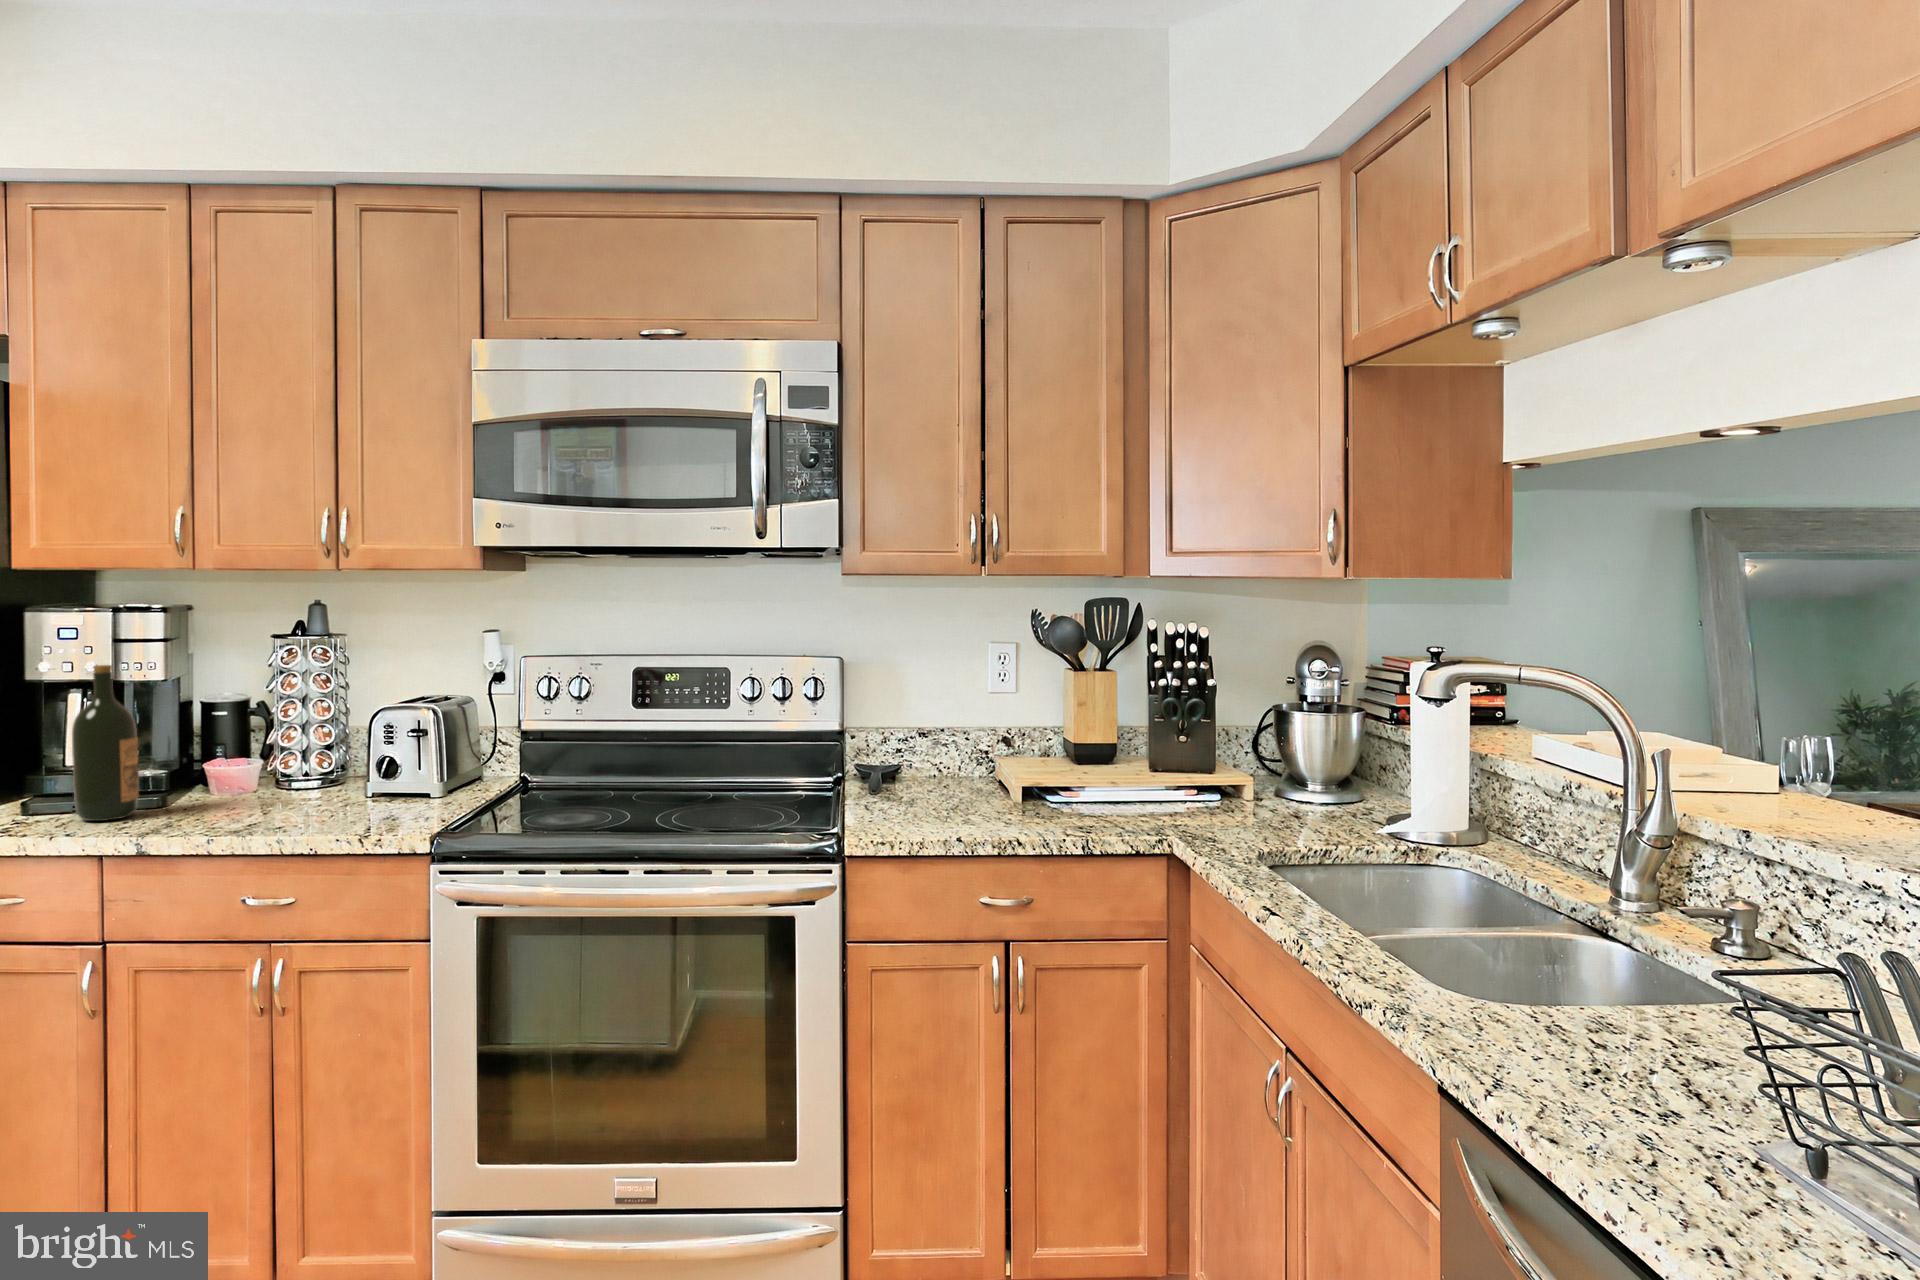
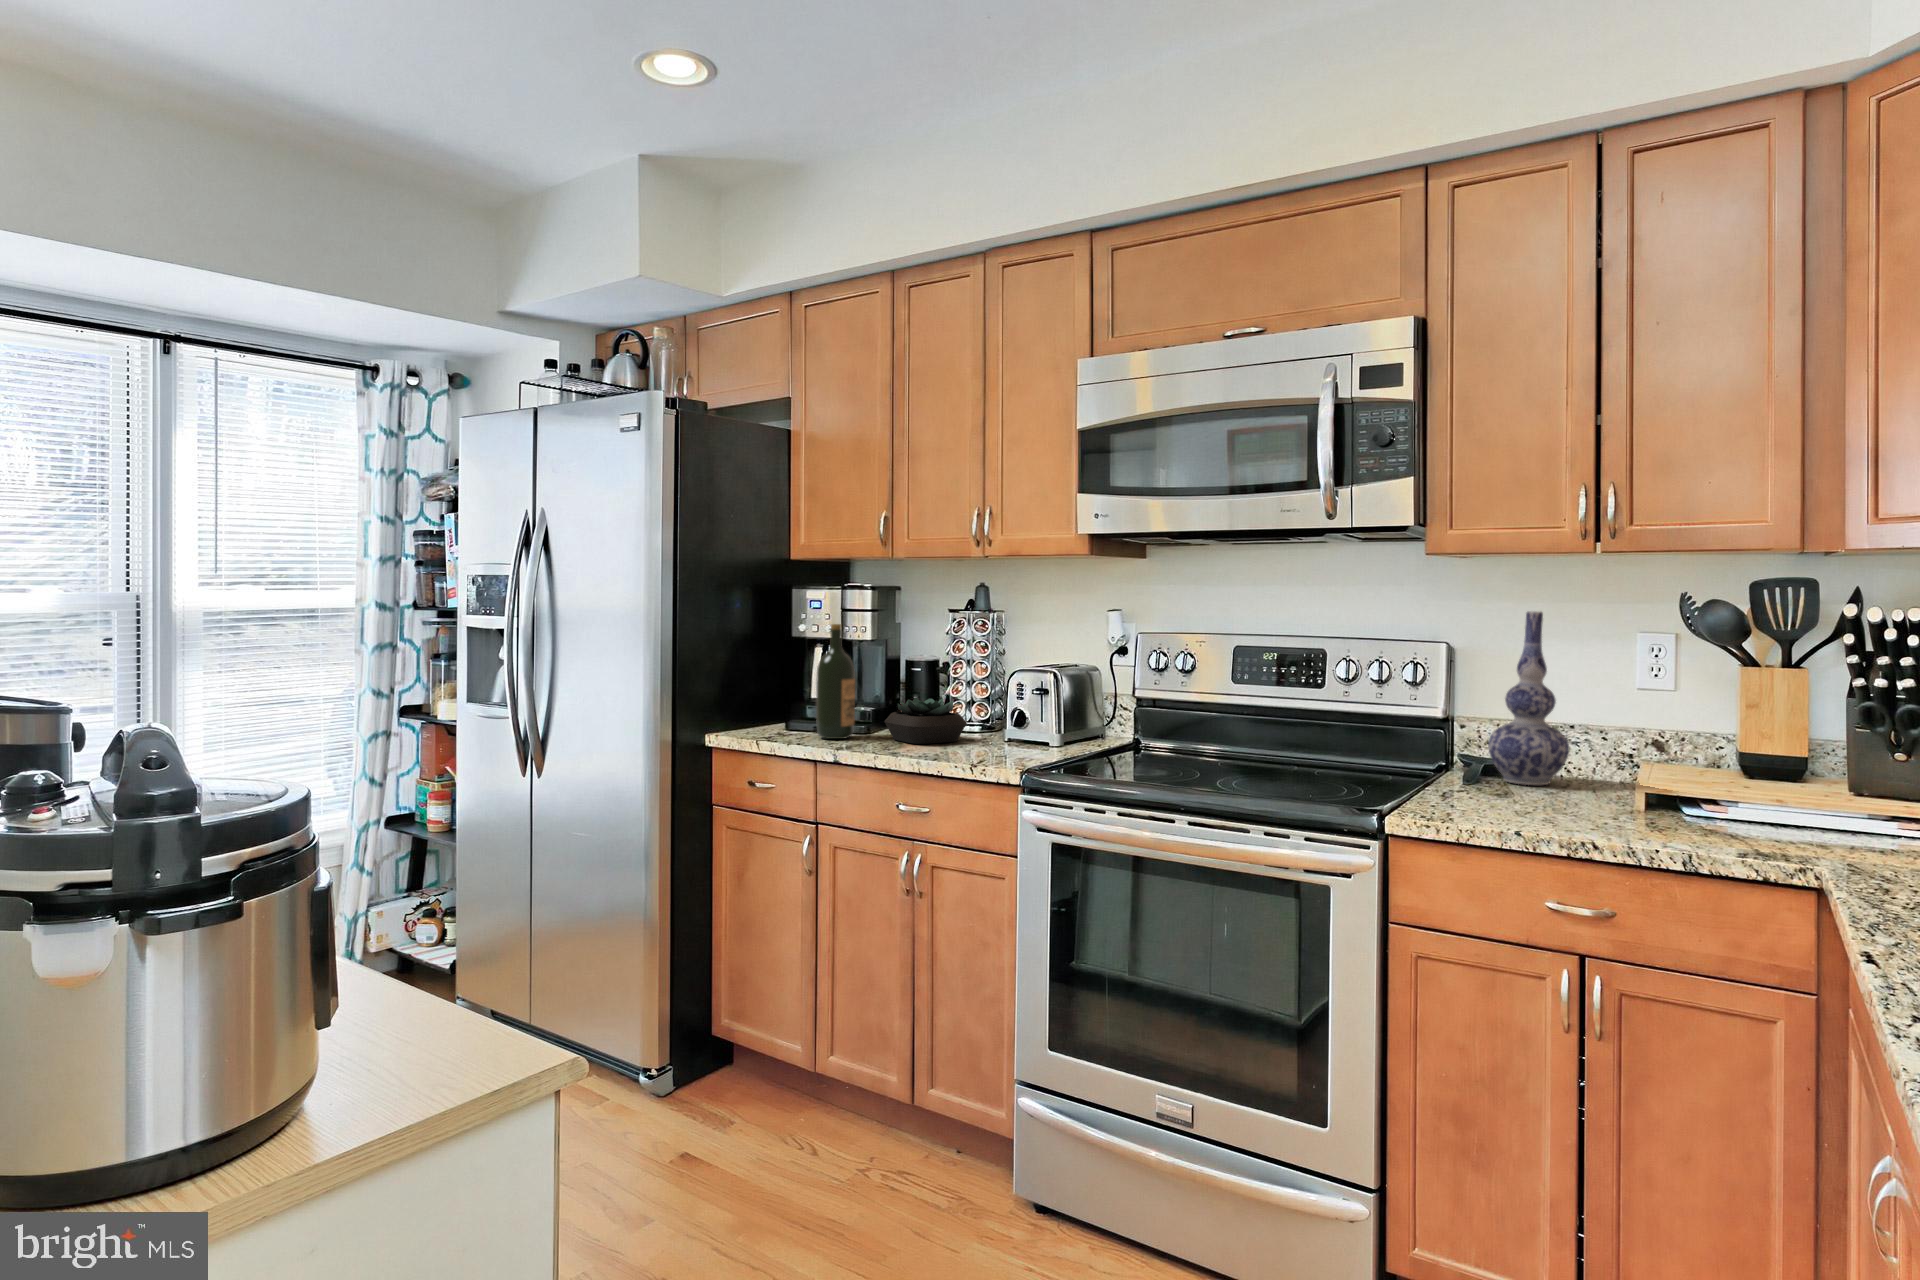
vase: none [887,634,951,787] -> present [1488,611,1569,785]
succulent plant: none [189,750,312,813] -> present [884,698,967,744]

